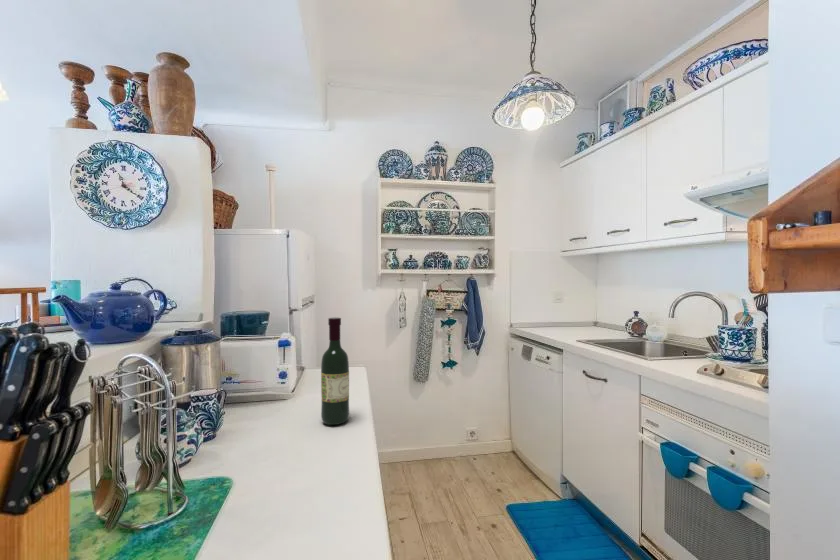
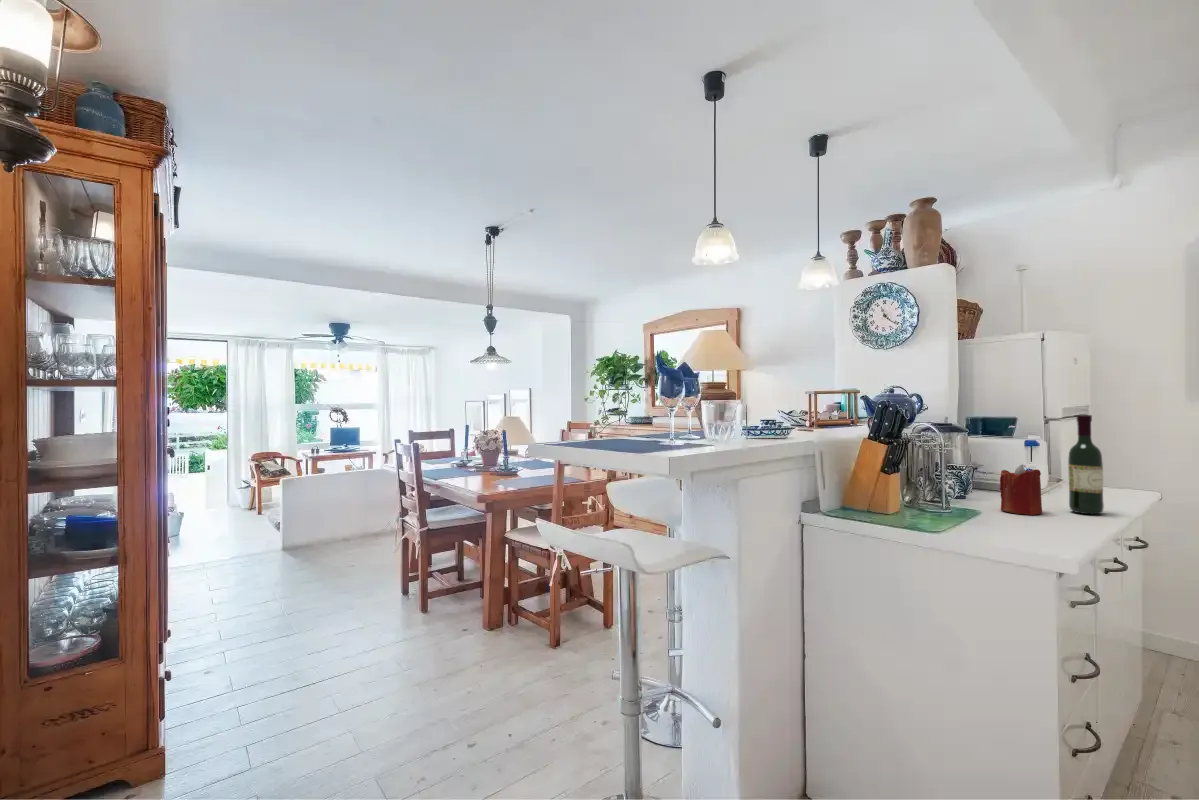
candle: none [255,384,299,451] -> present [1000,464,1042,515]

